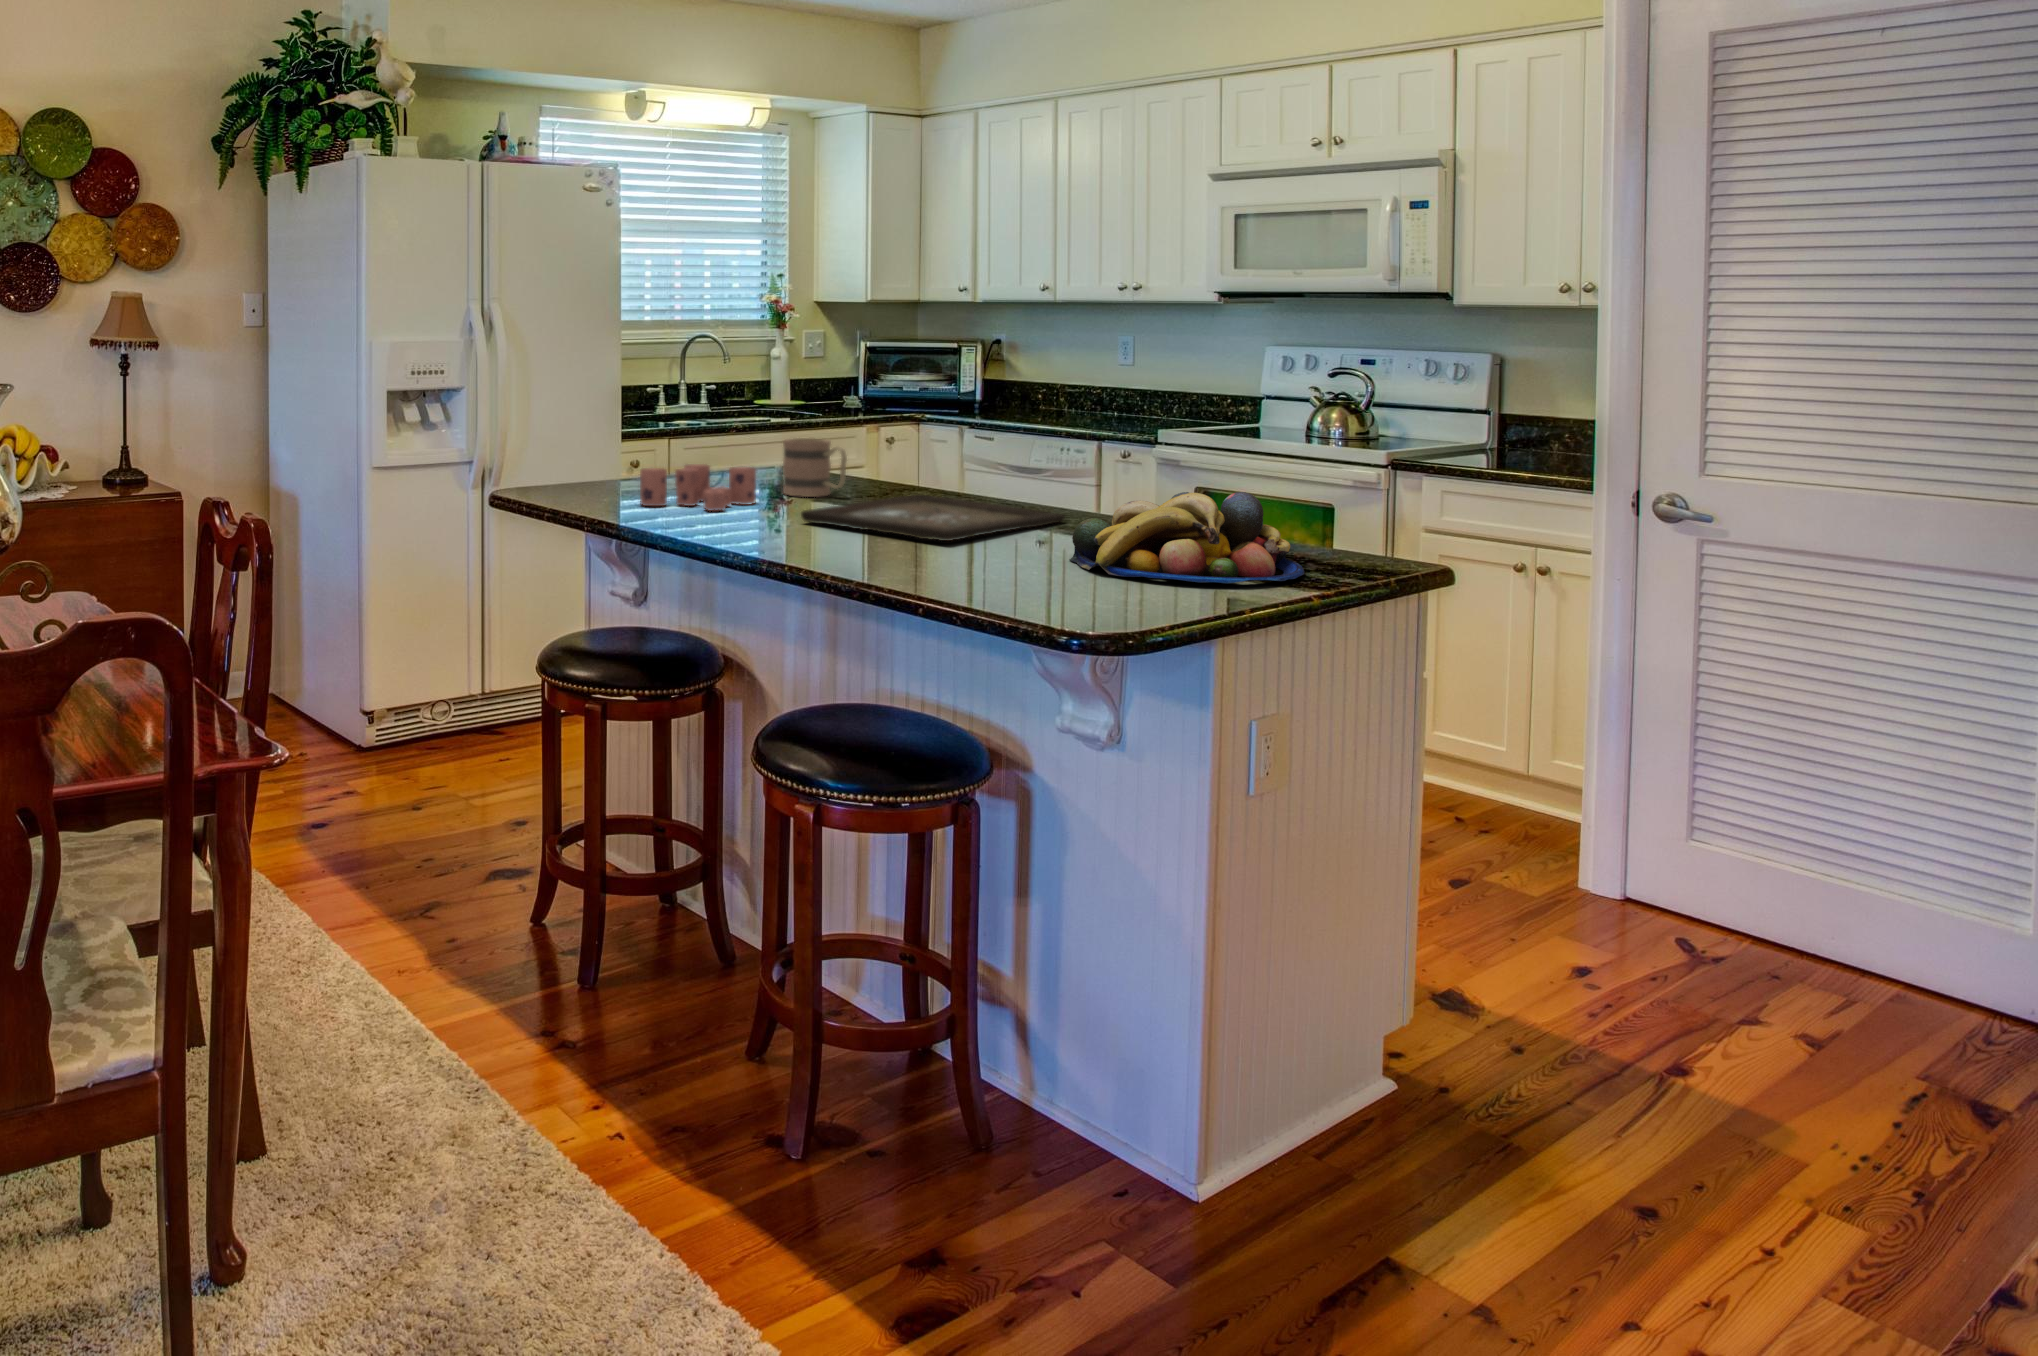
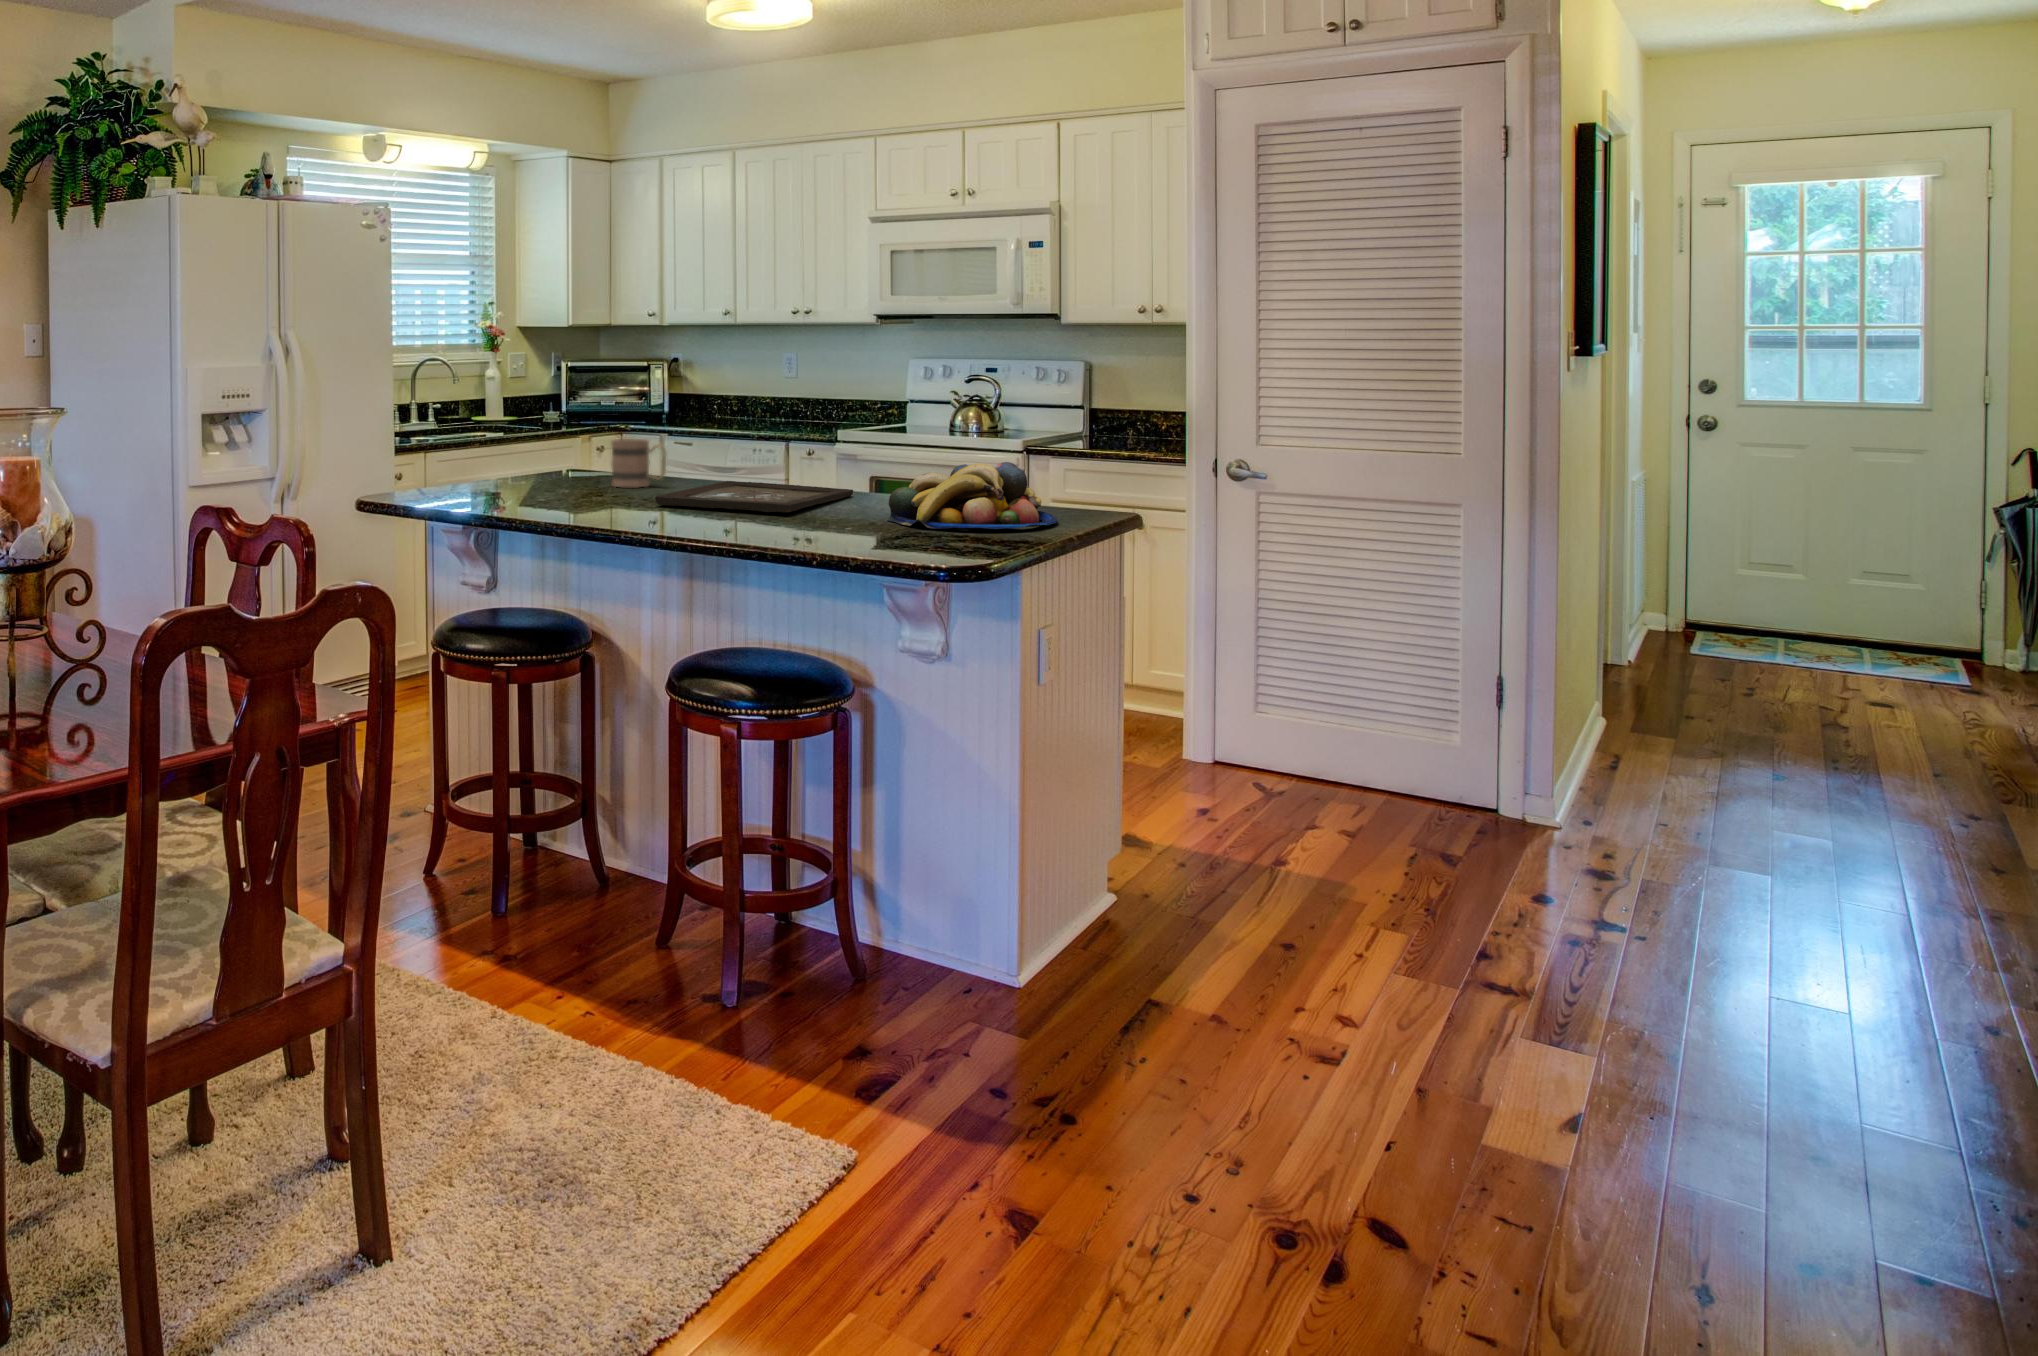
candle: present [640,464,756,511] -> none [506,463,599,501]

